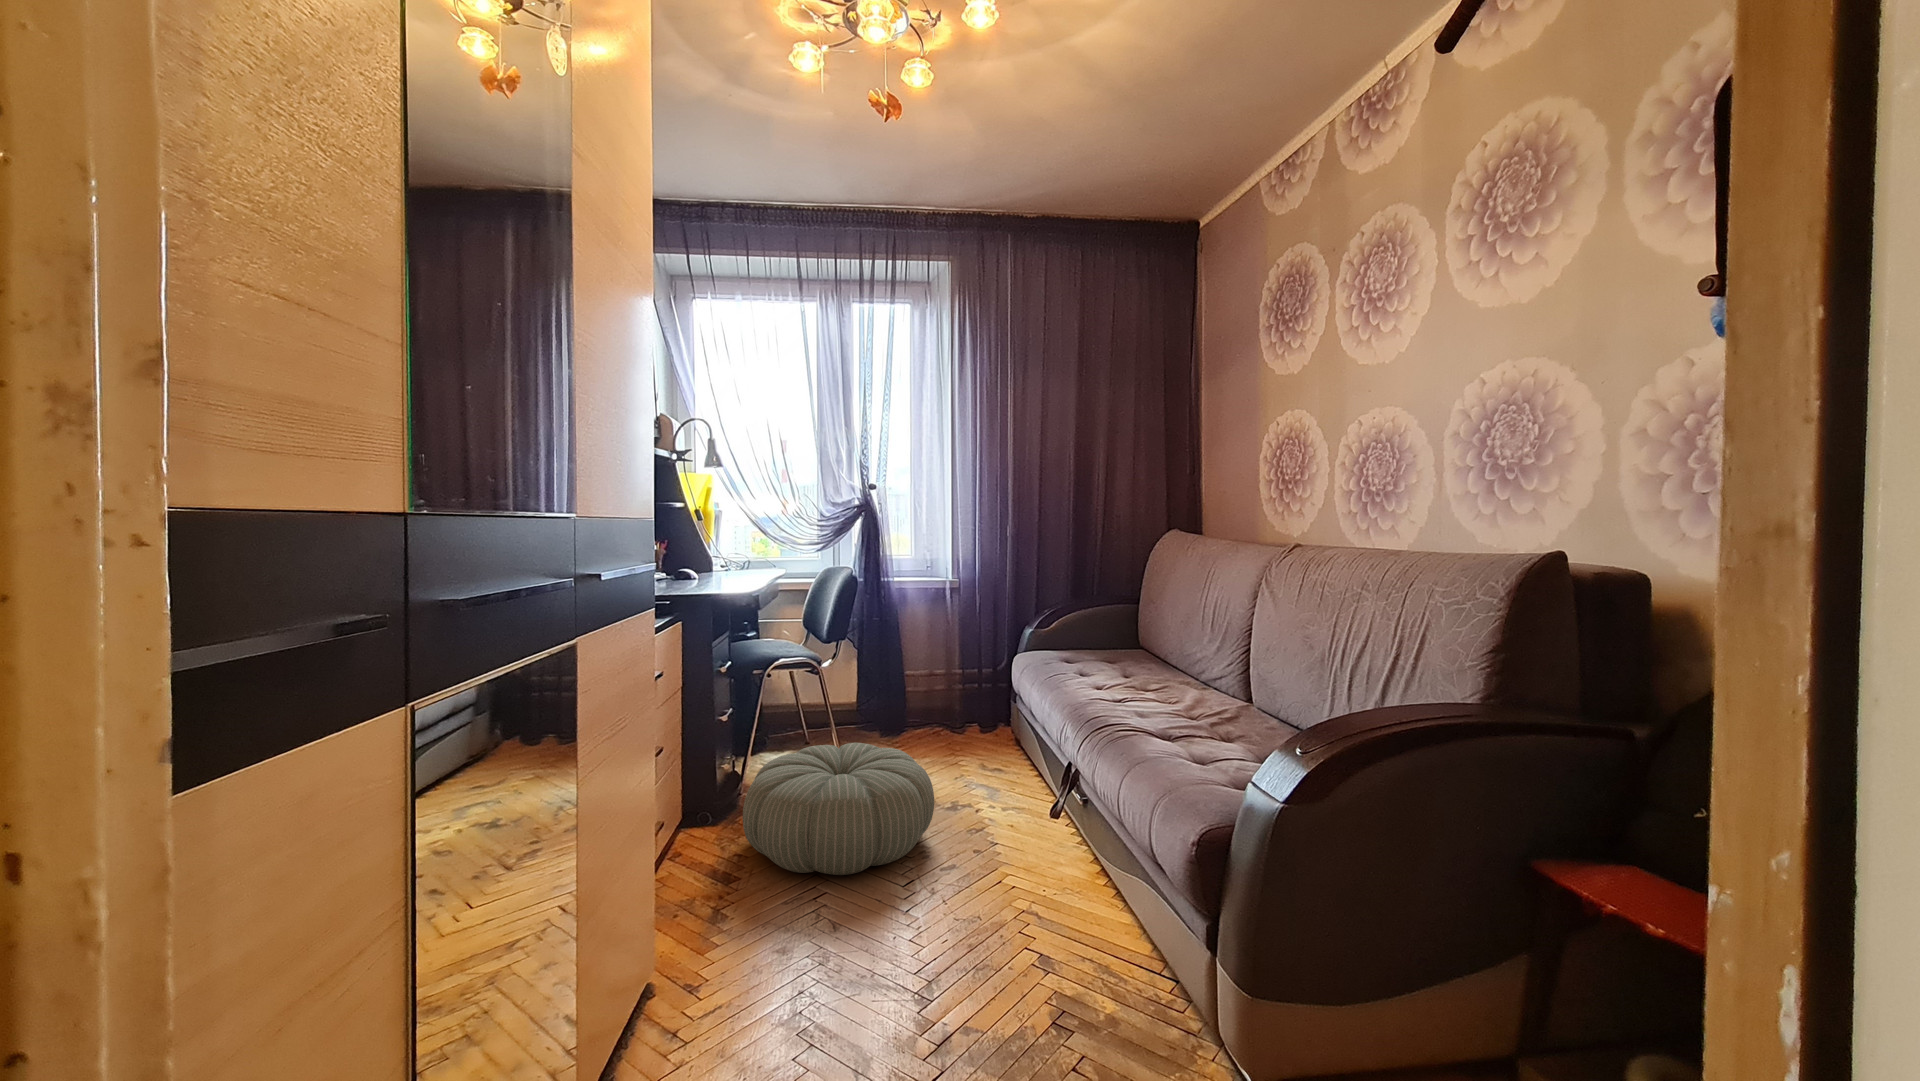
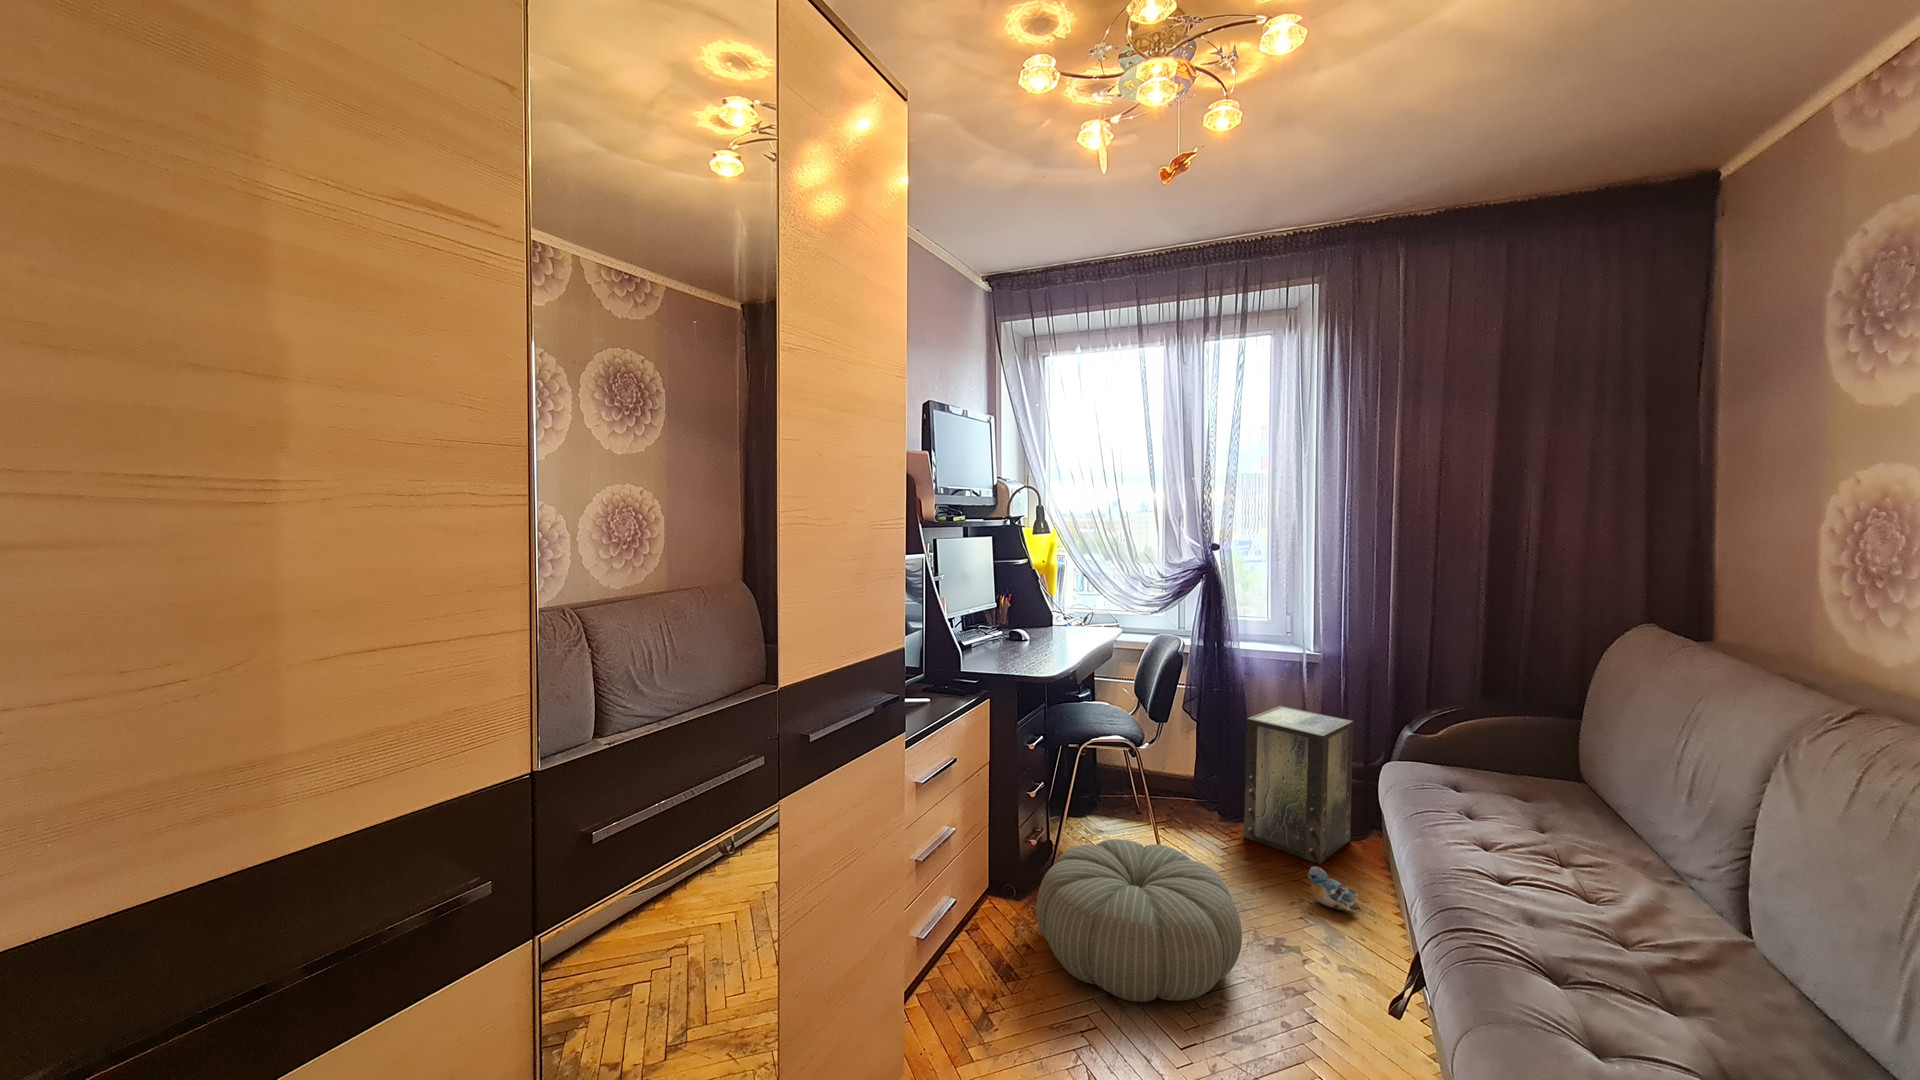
storage box: none [907,626,988,749] -> present [1244,706,1354,864]
plush toy: none [967,743,1008,774] -> present [1307,867,1361,911]

